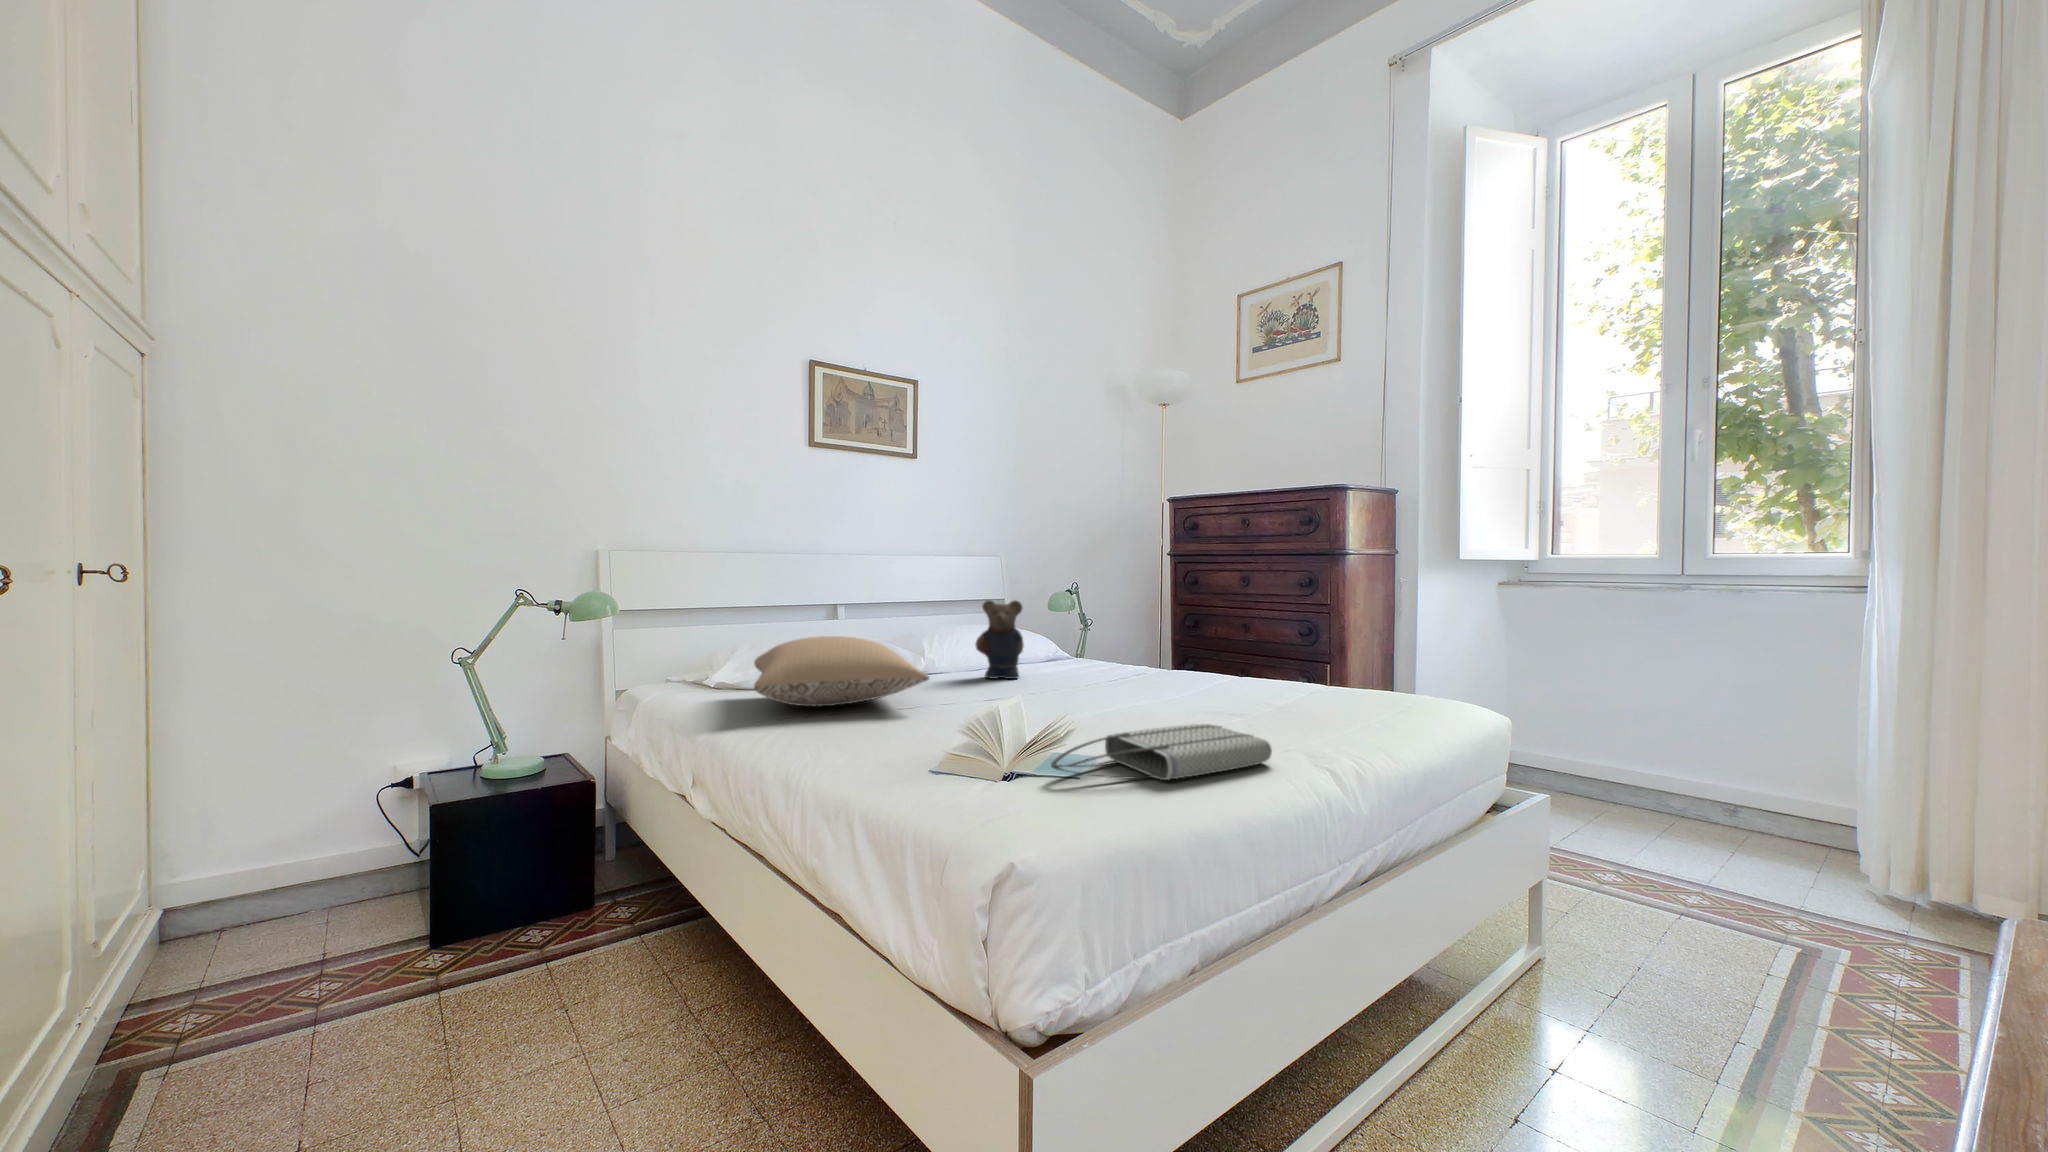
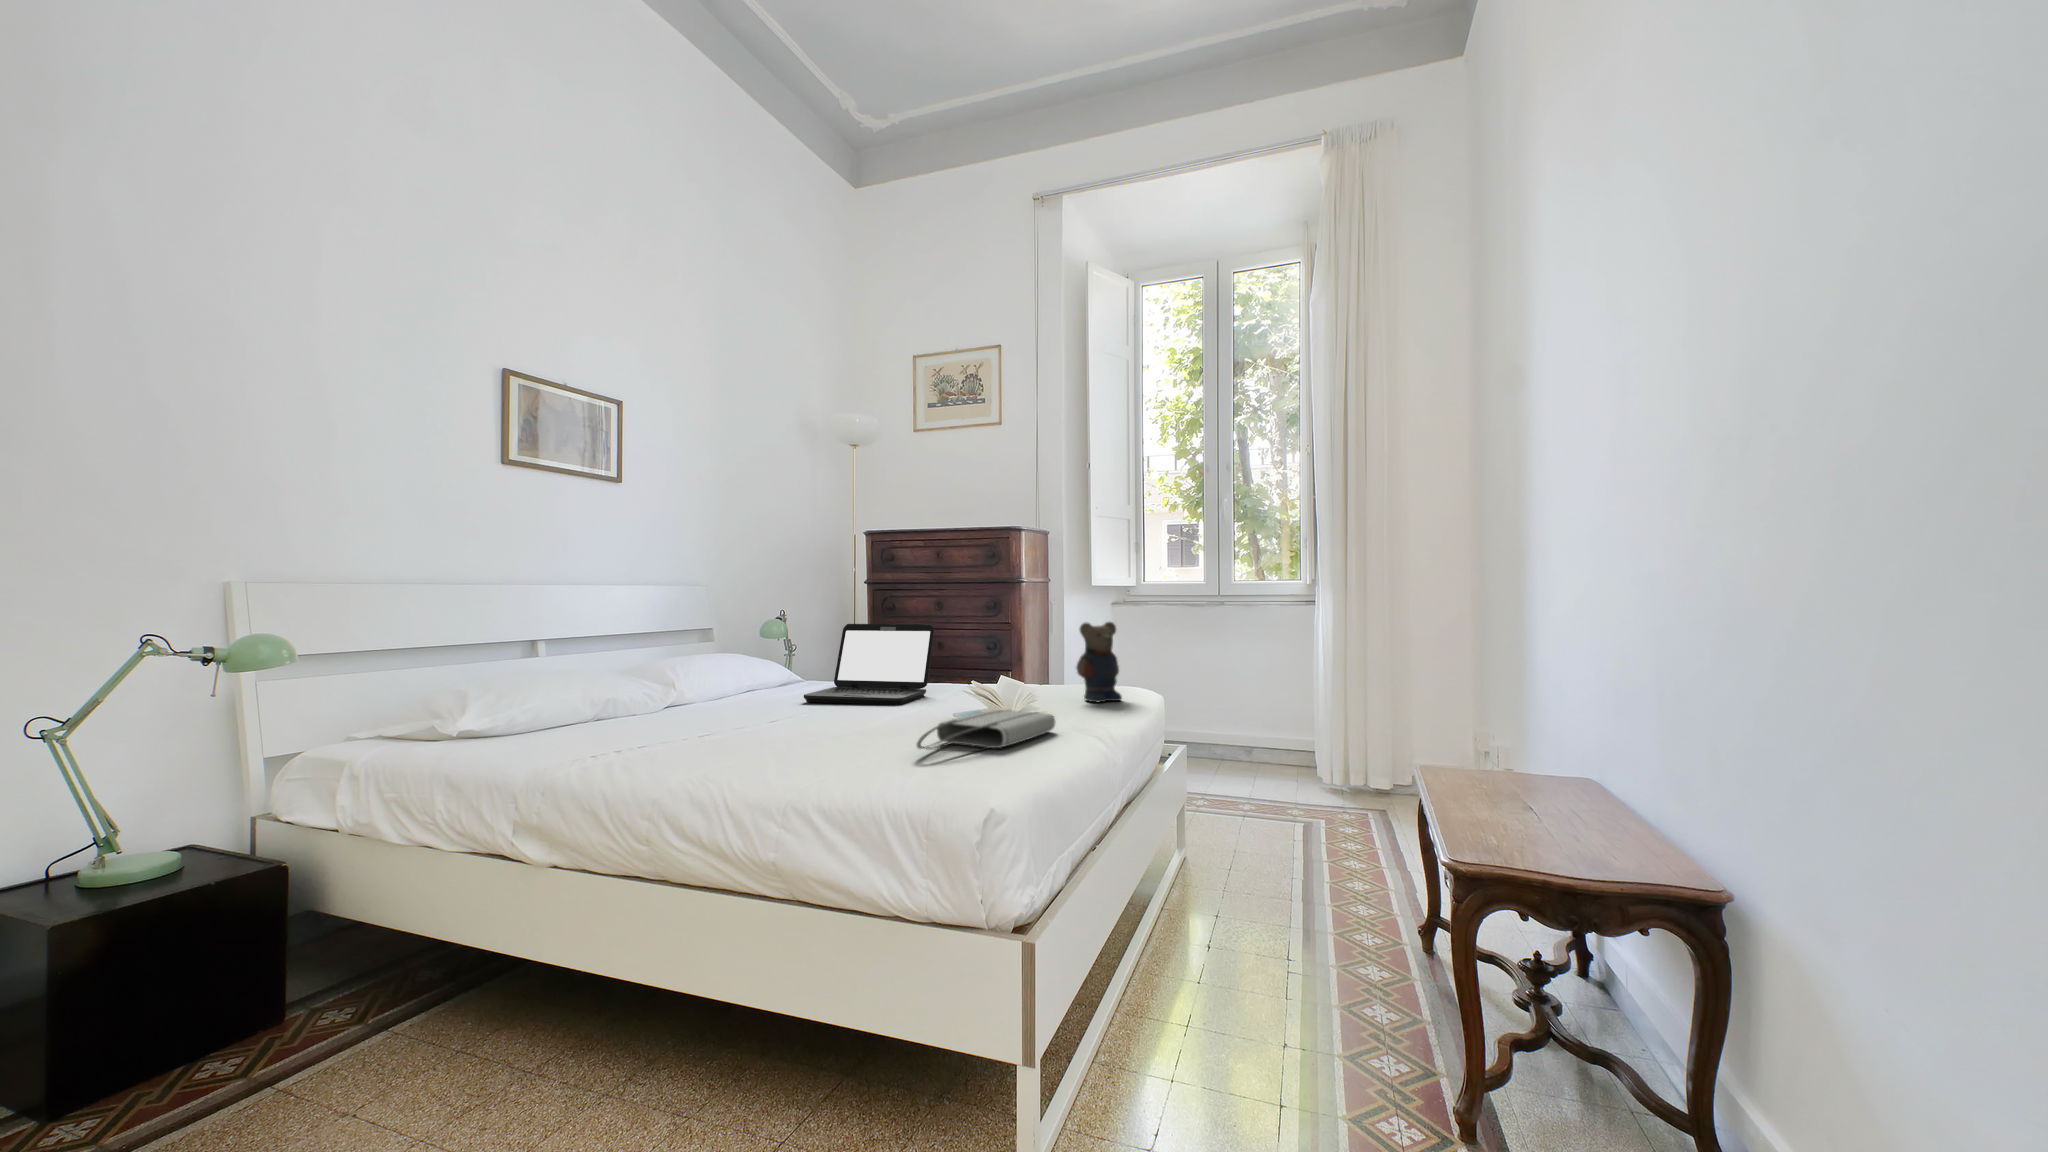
teddy bear: present [976,600,1023,679] -> present [1076,622,1122,702]
laptop: none [1045,600,1195,697] -> present [804,624,934,705]
pillow: present [754,636,930,706] -> none [492,667,729,741]

